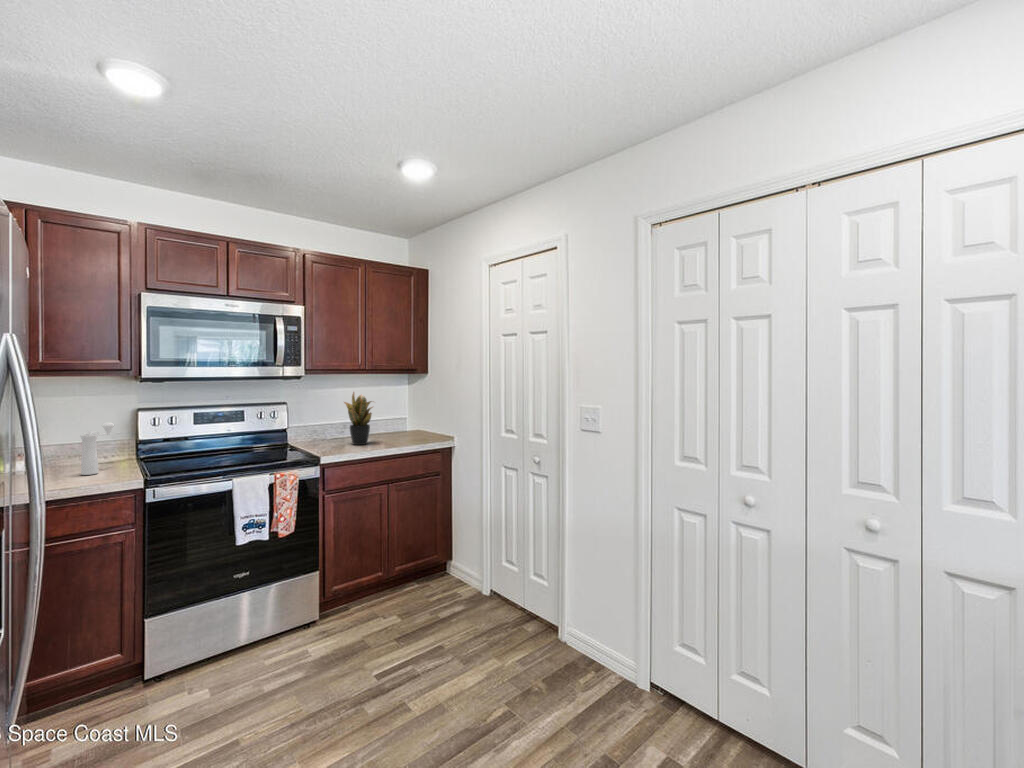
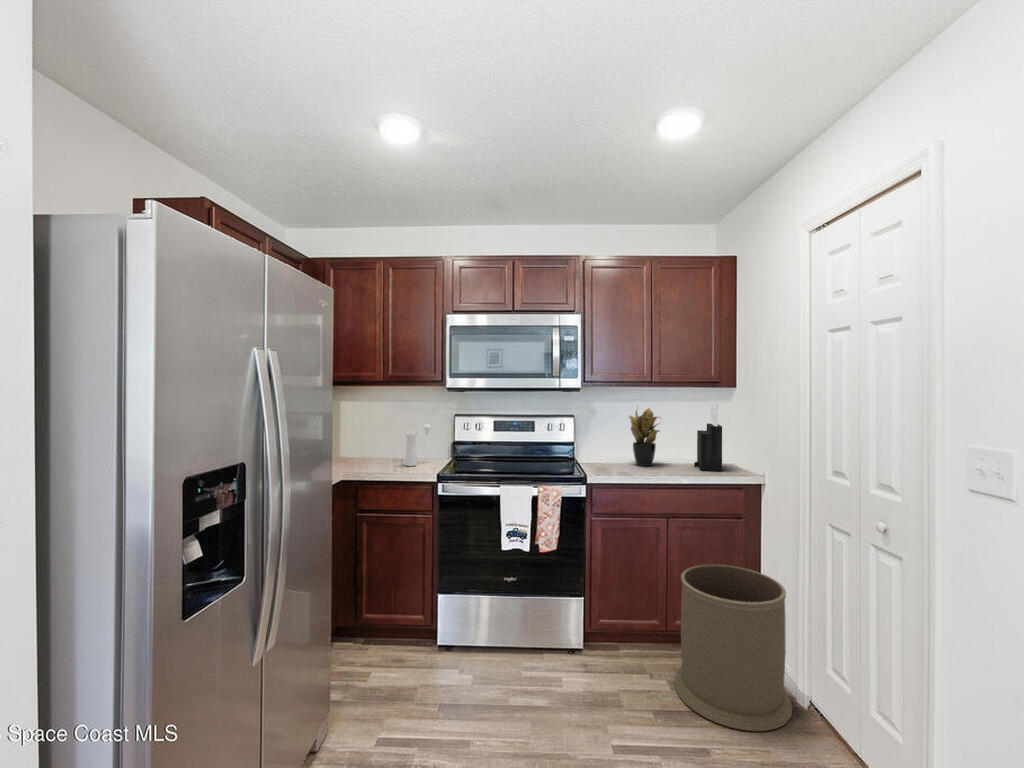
knife block: none [401,388,424,443] -> present [694,403,722,471]
trash can: none [402,512,484,626] -> present [674,565,792,731]

